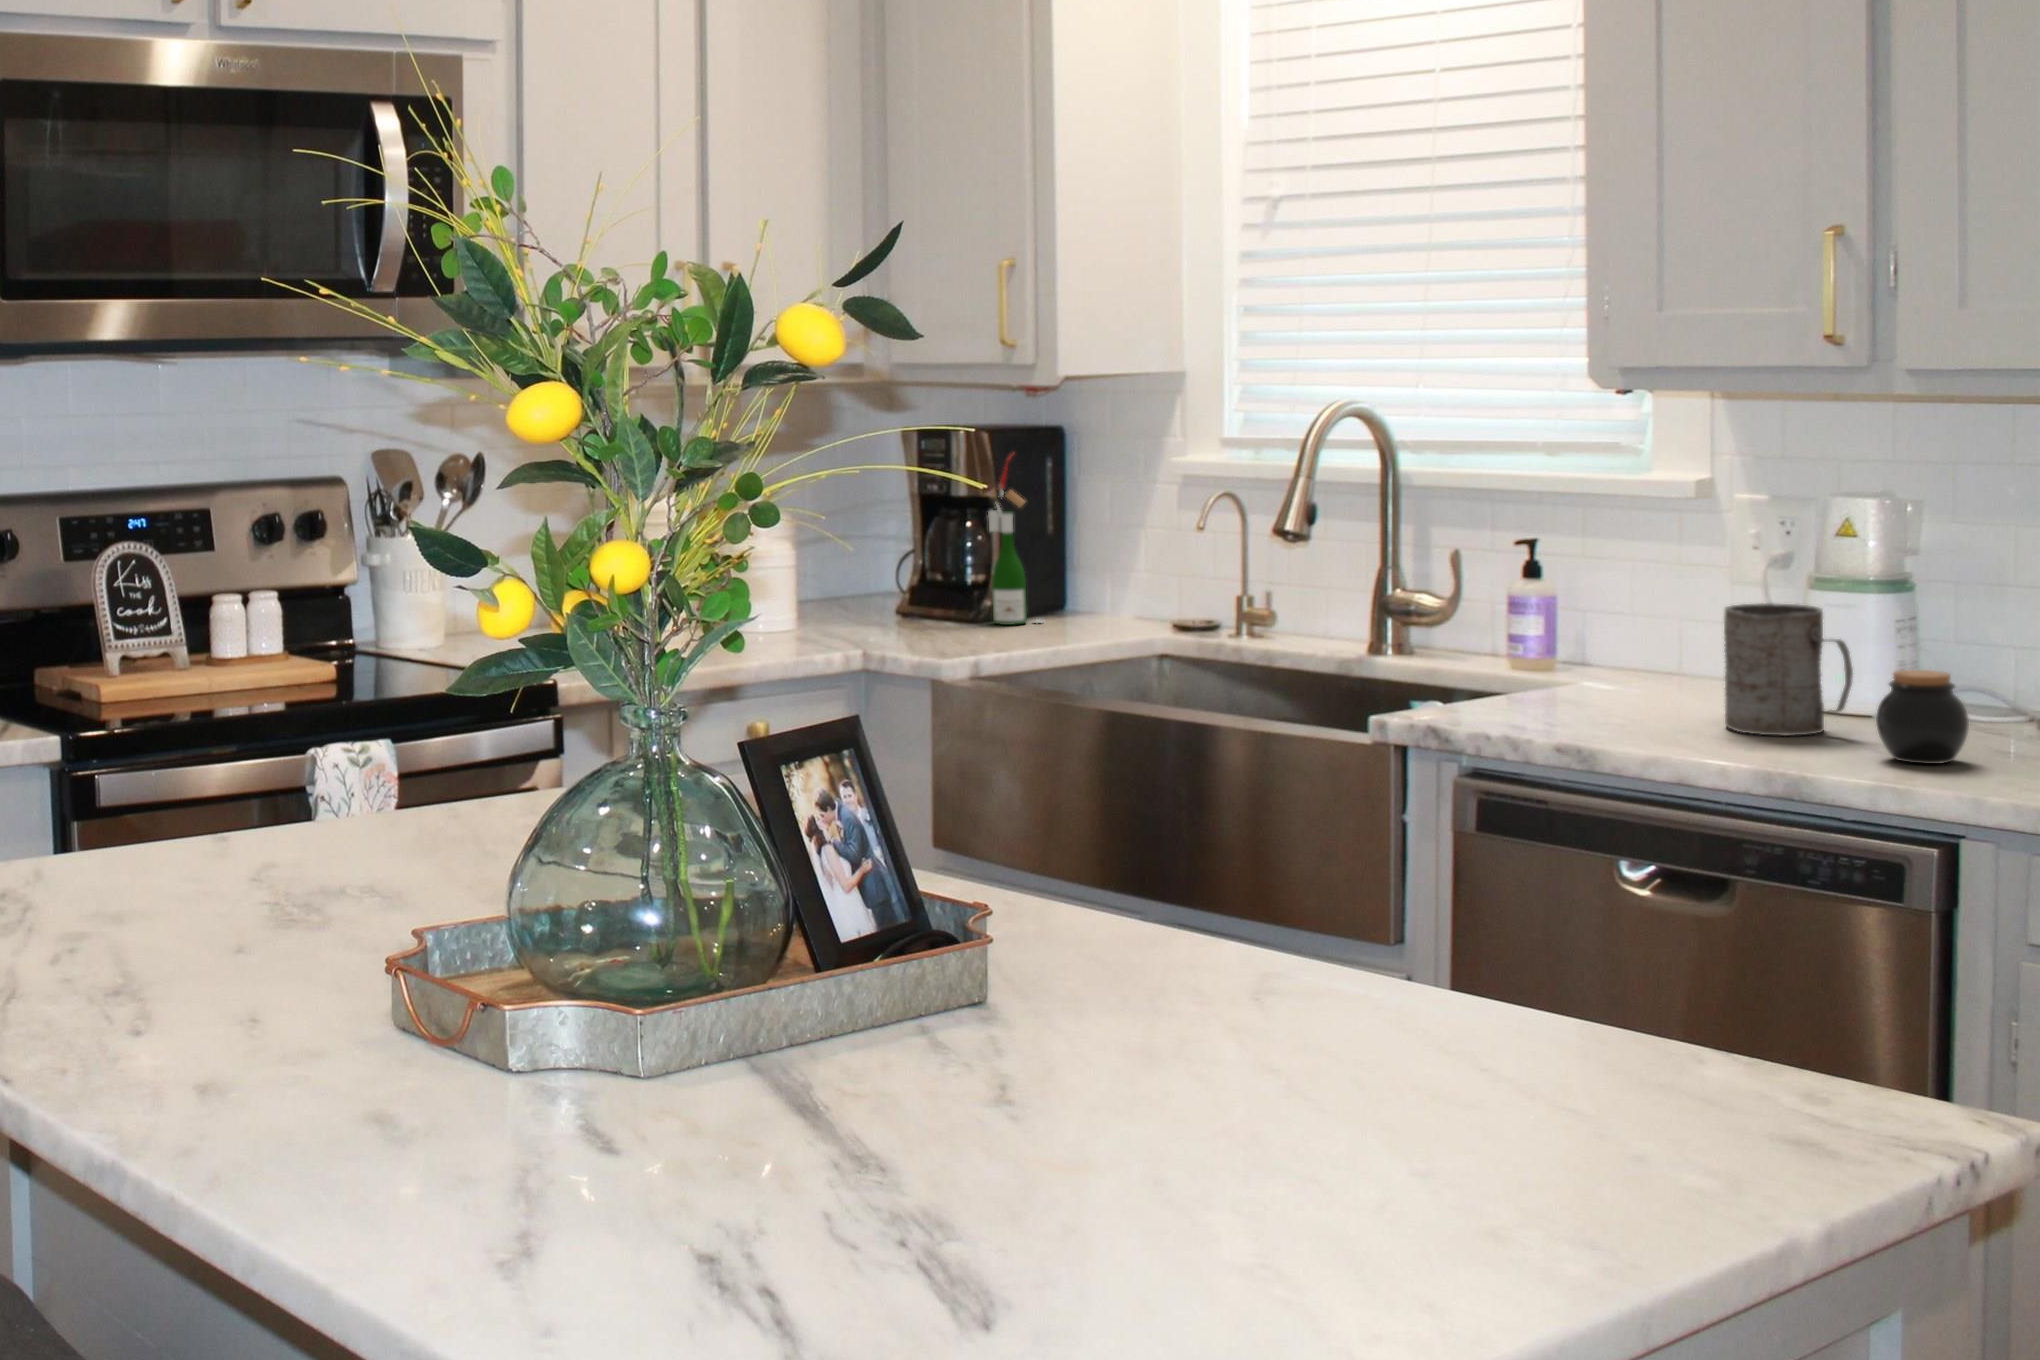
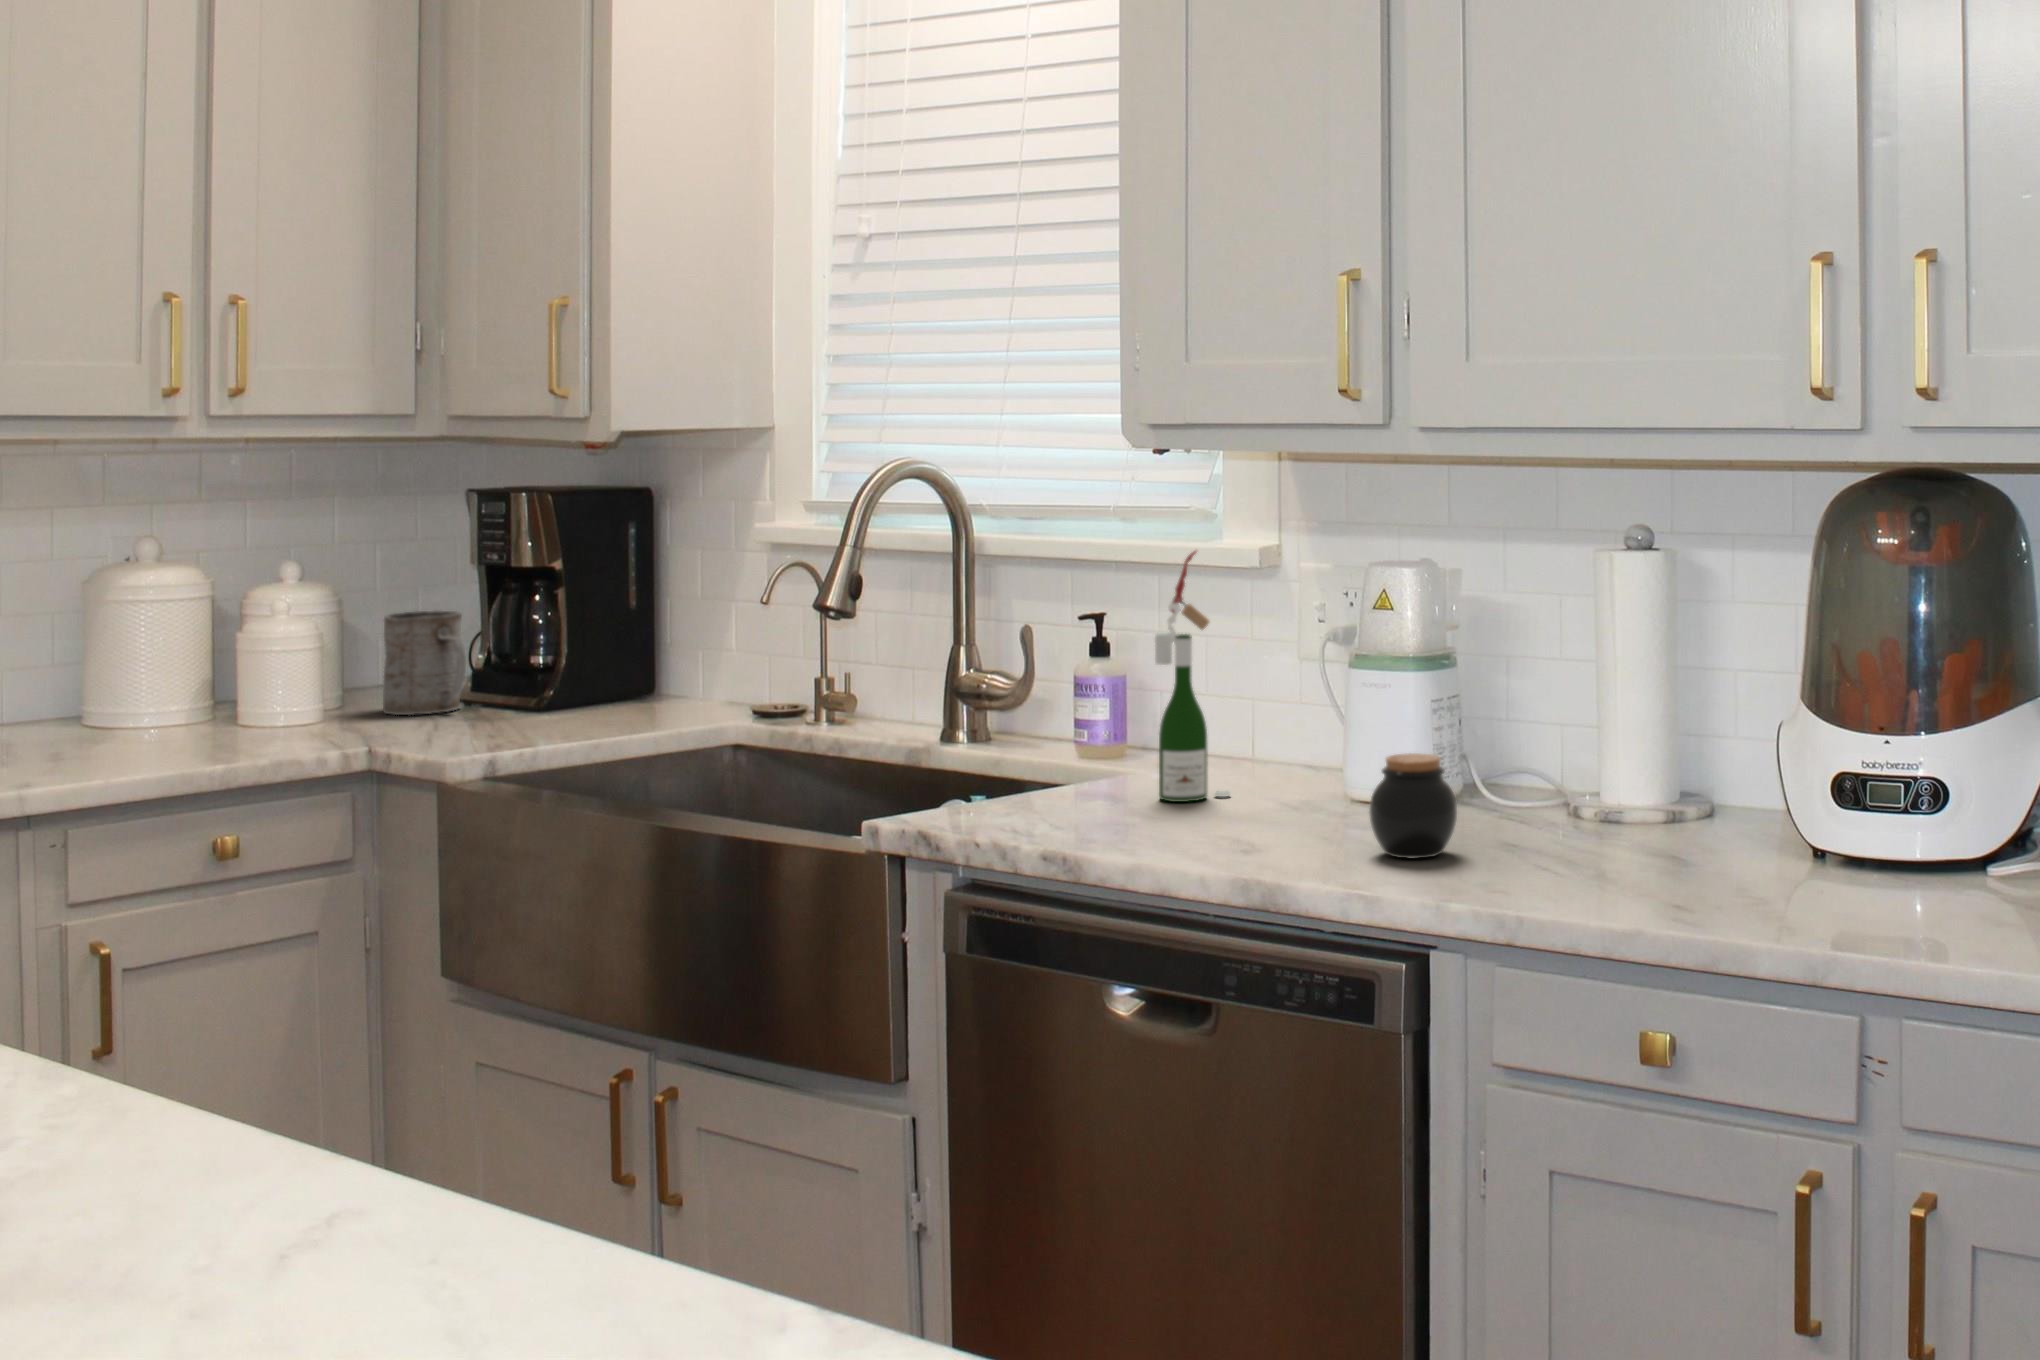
wine bottle: present [988,455,1042,625] -> present [1155,551,1230,802]
mug: present [1724,603,1853,736] -> present [383,610,466,715]

